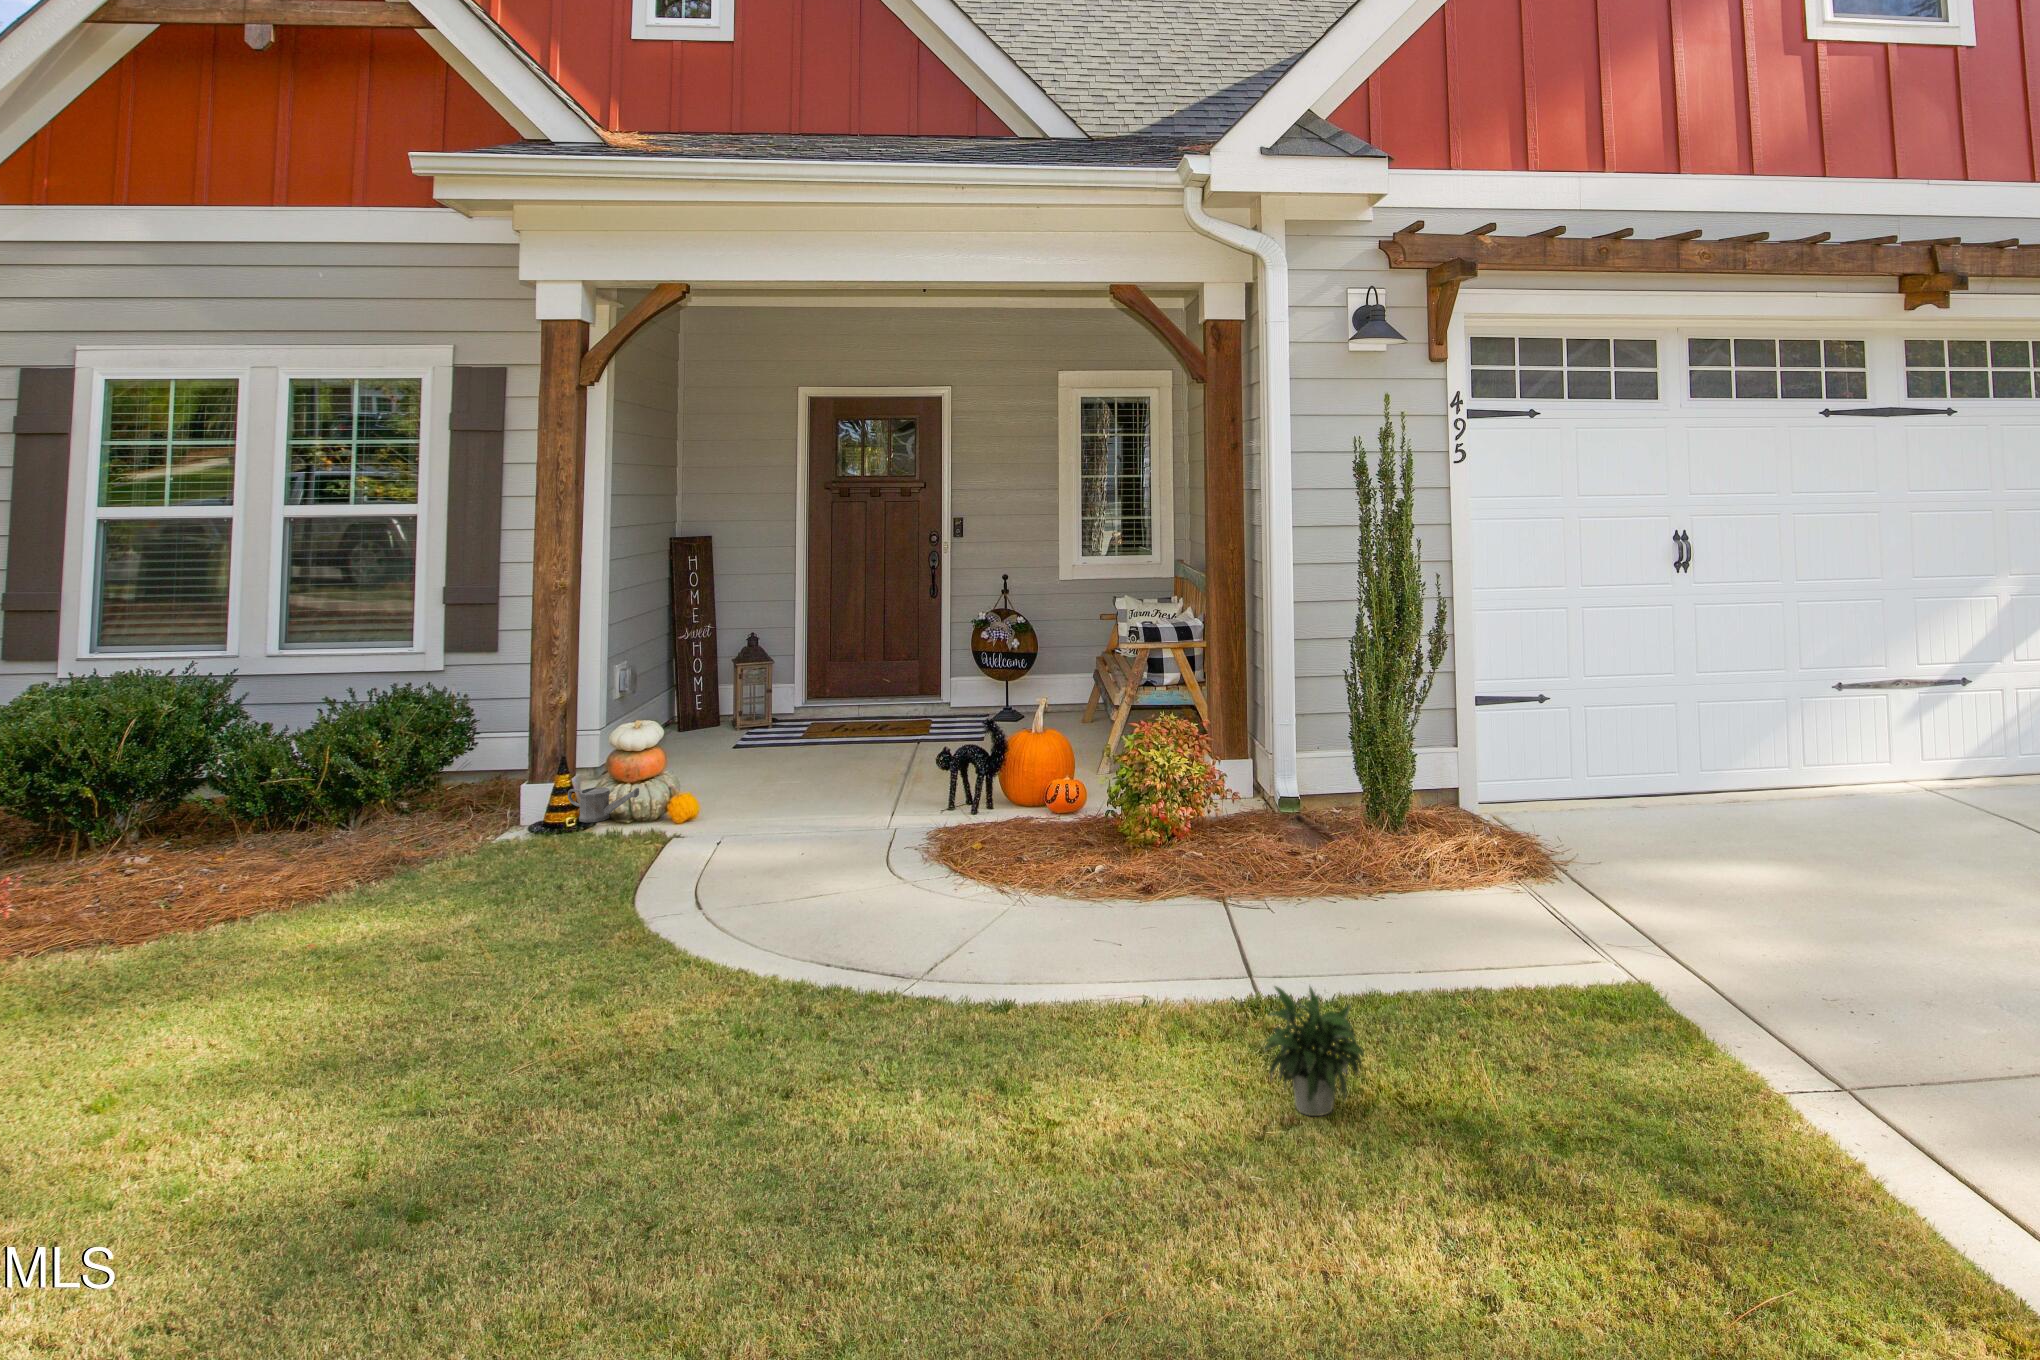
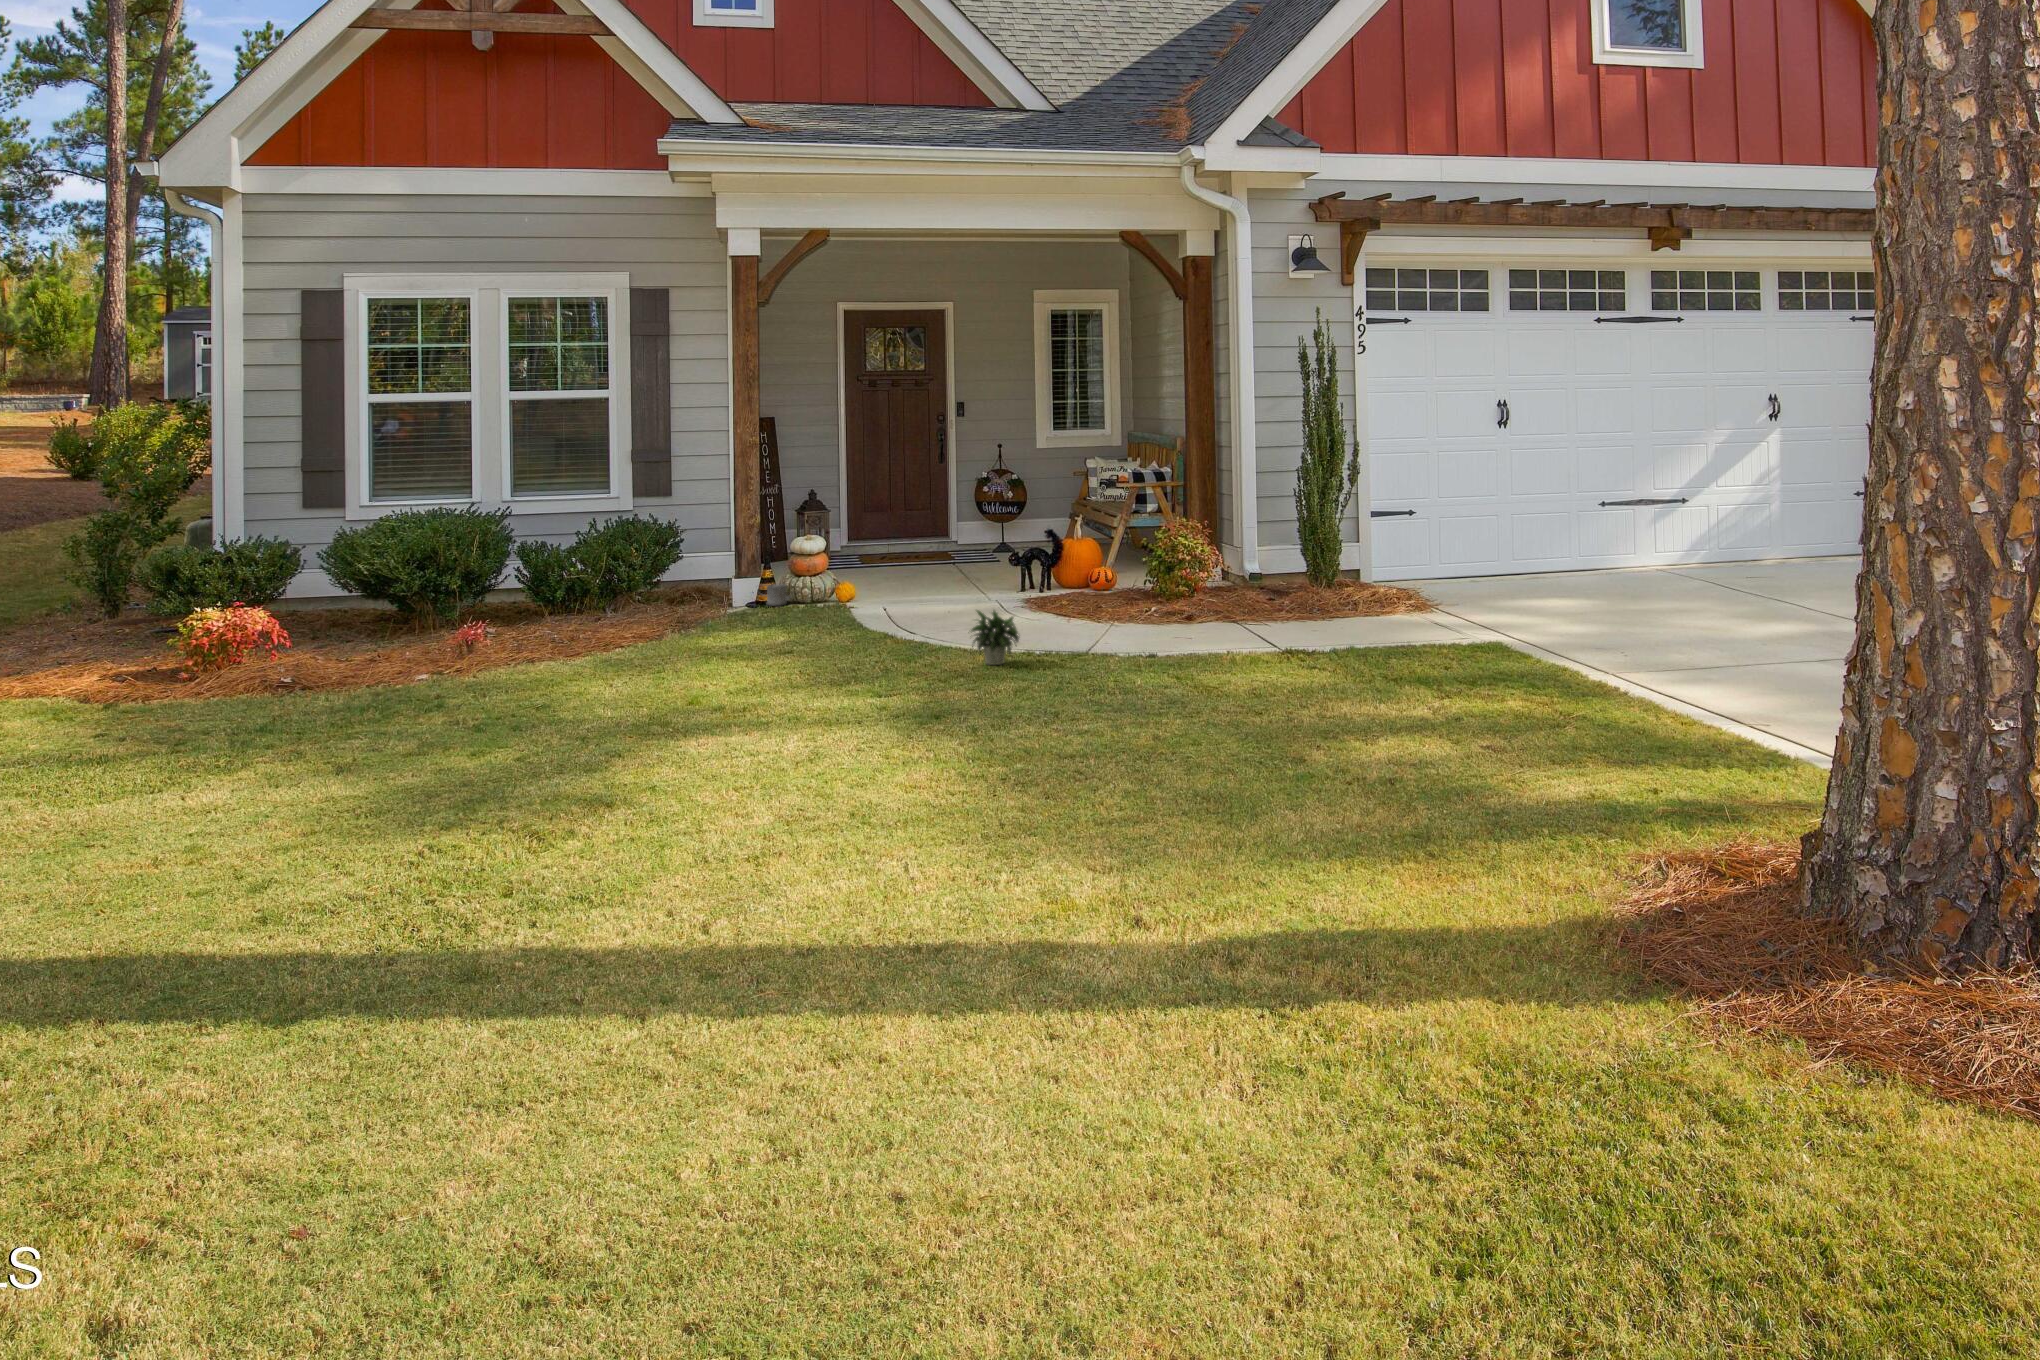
potted plant: present [1264,986,1364,1116] -> present [971,610,1019,665]

